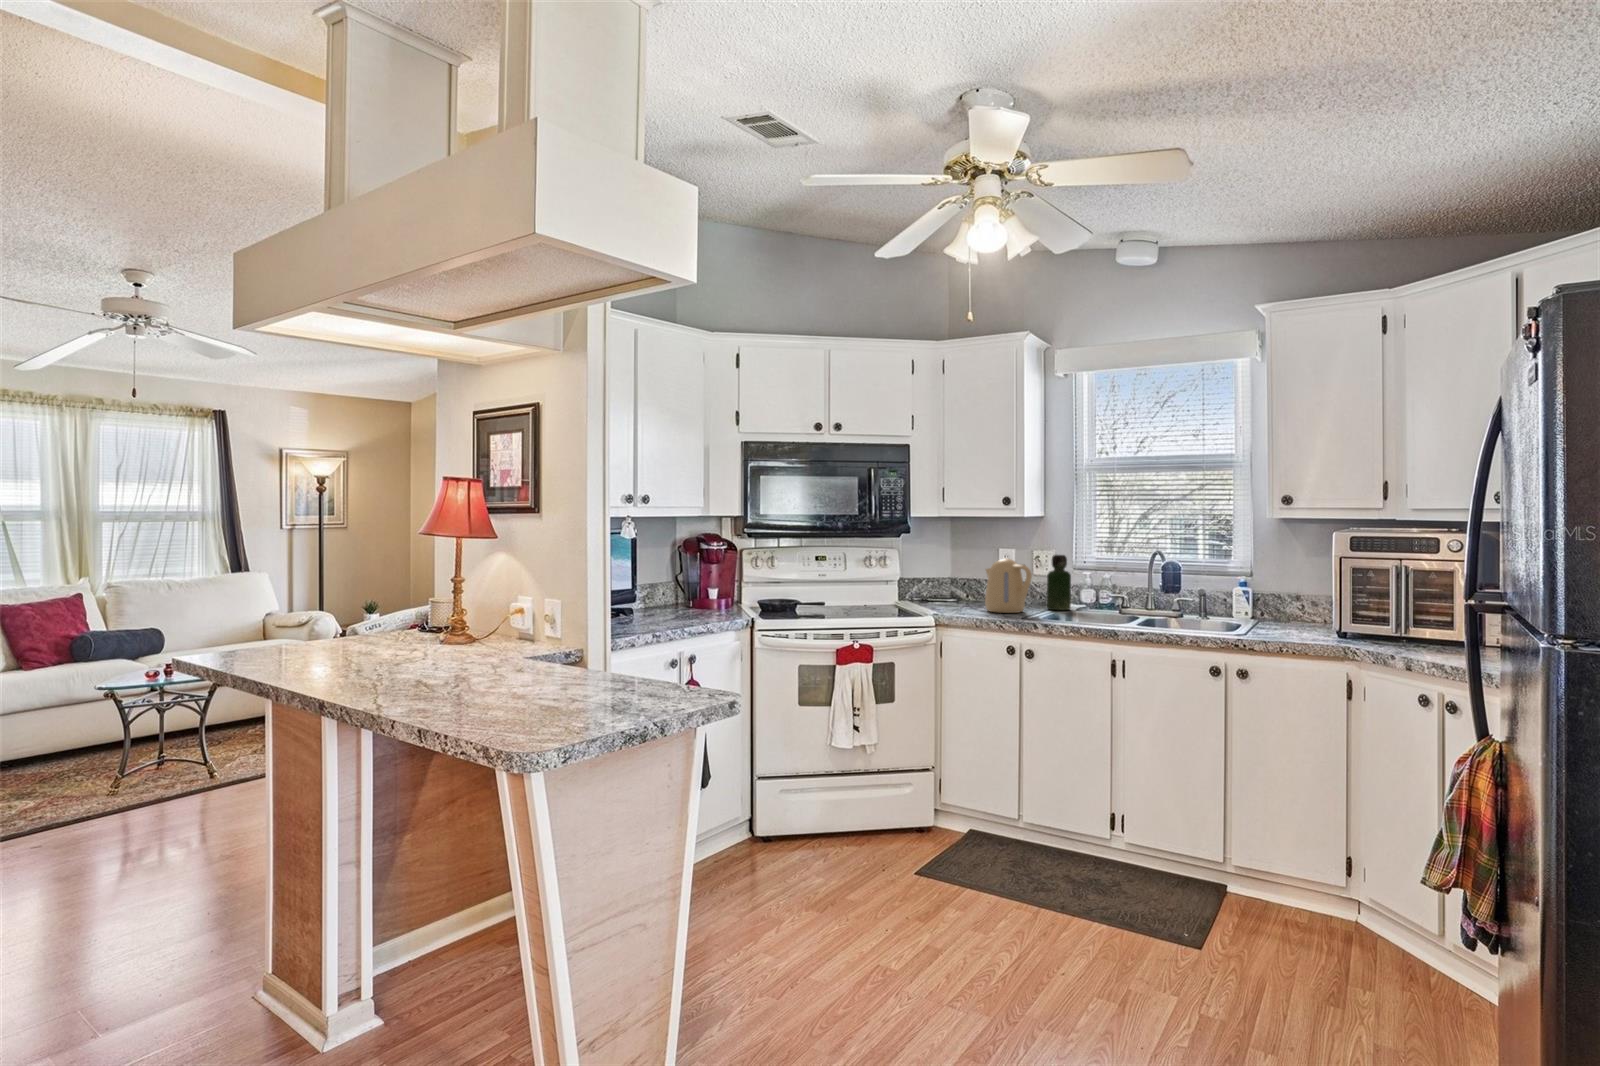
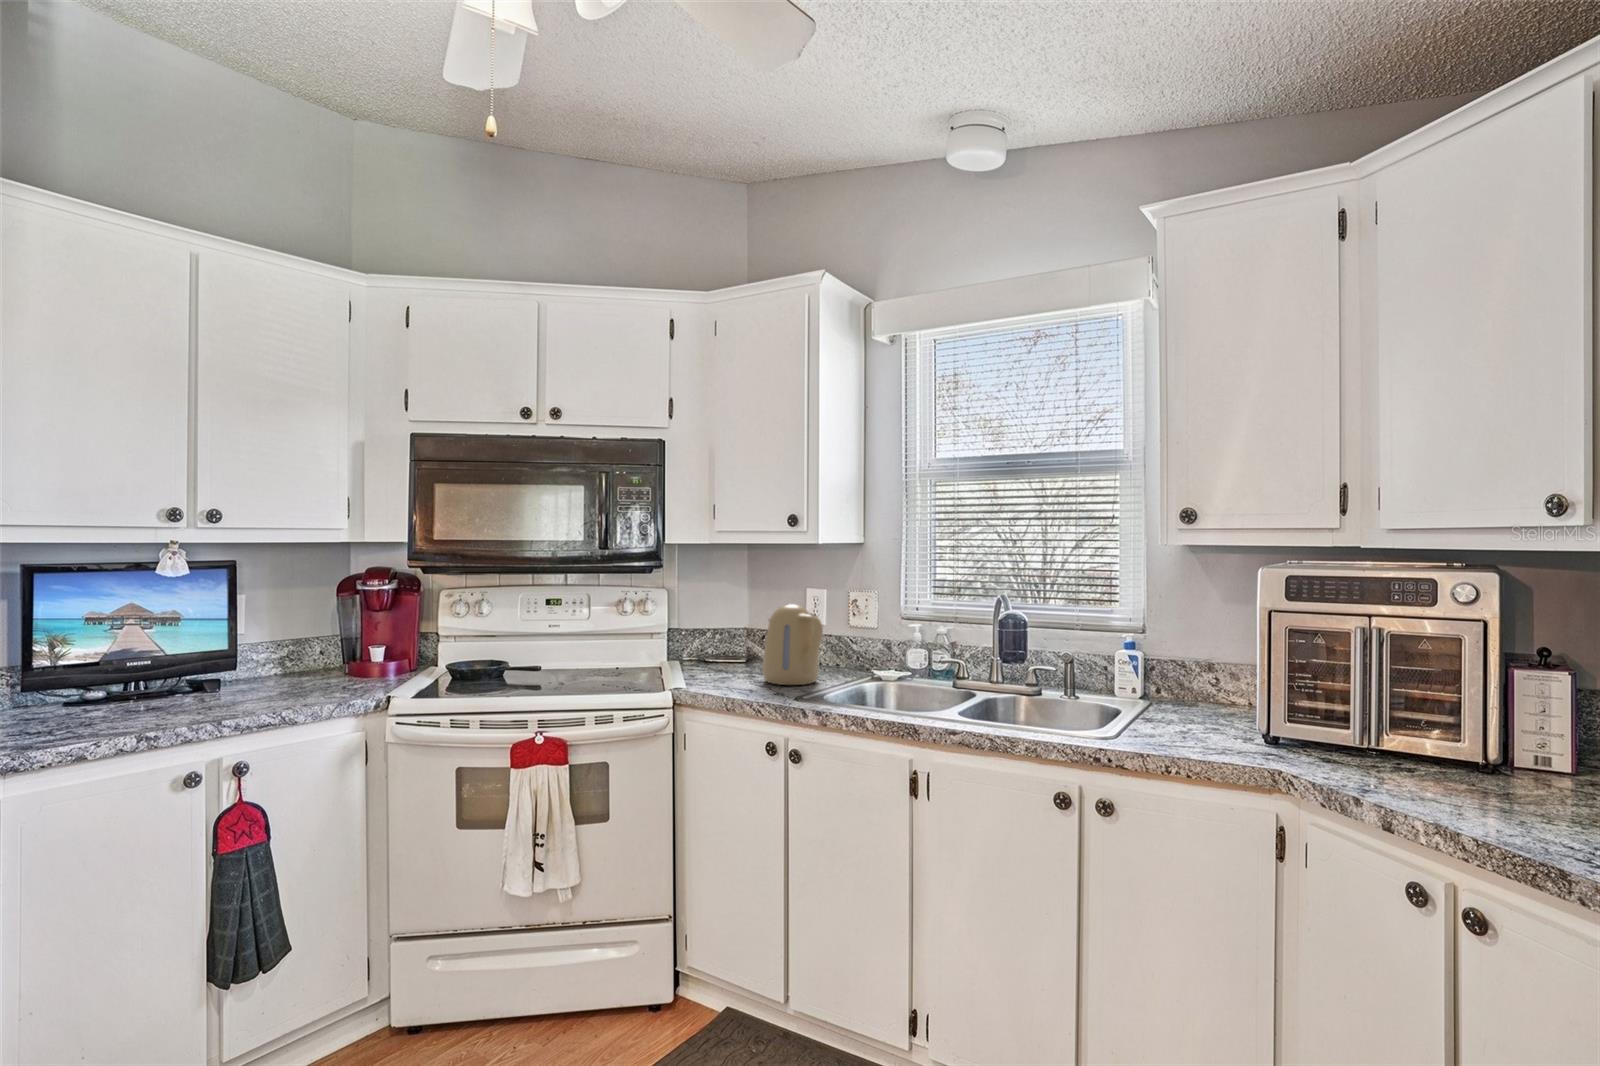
bottle: present [1047,555,1071,610] -> none [856,599,889,680]

